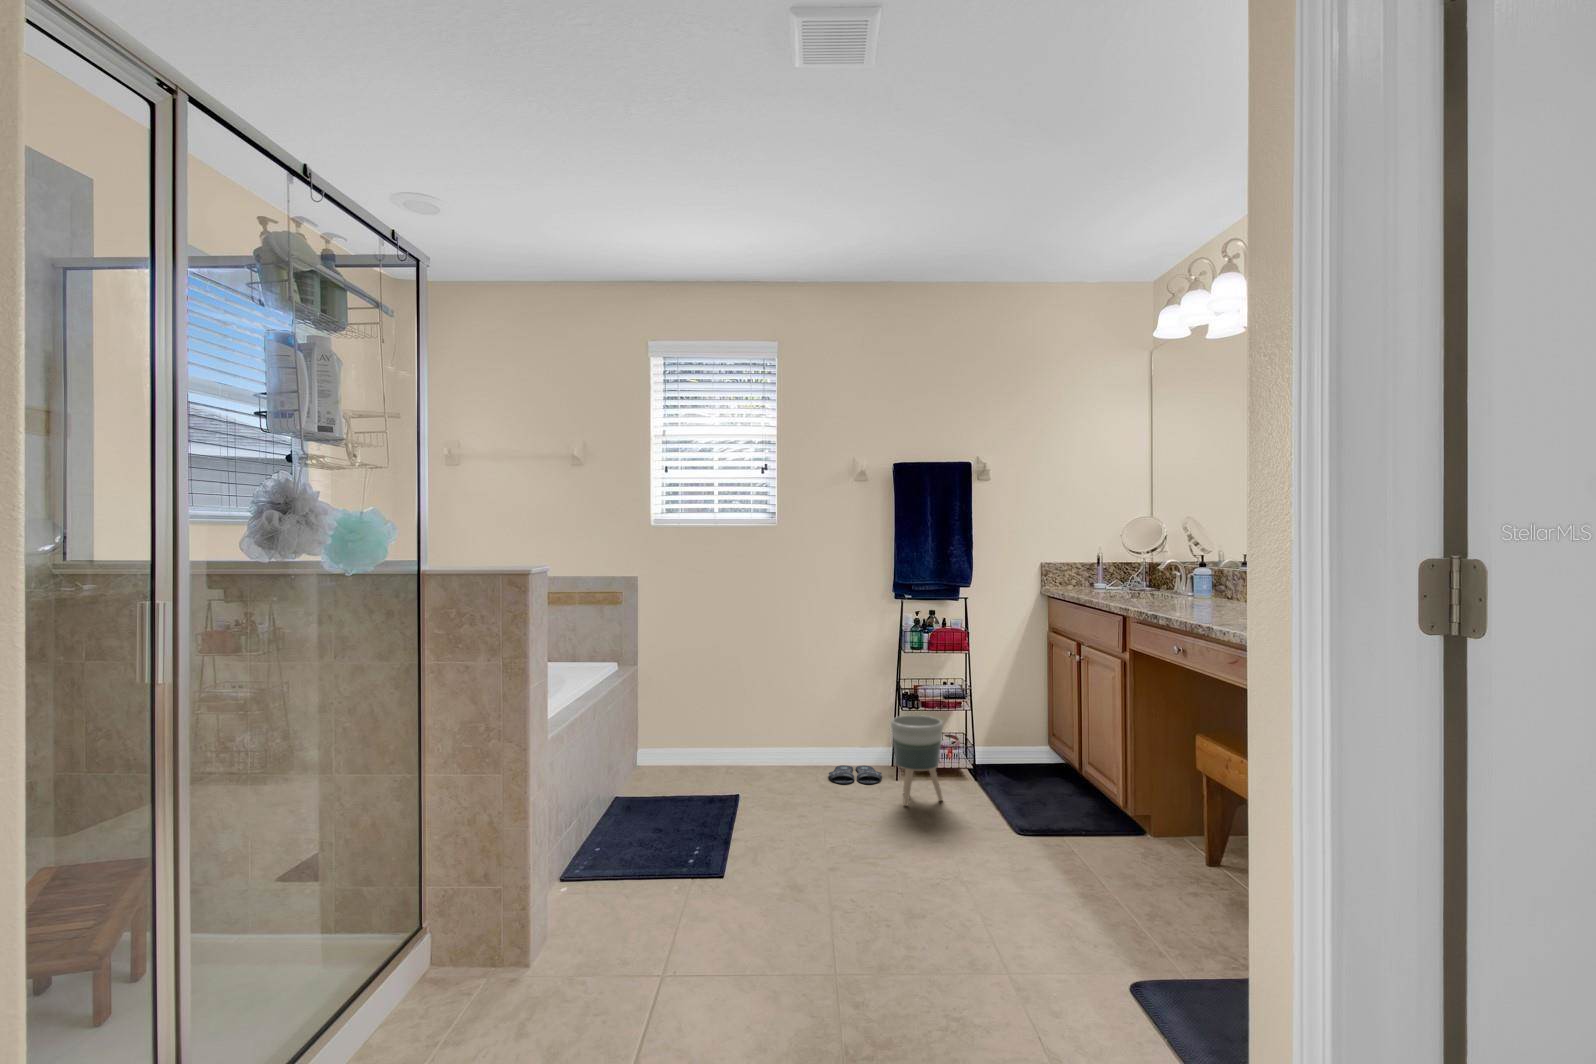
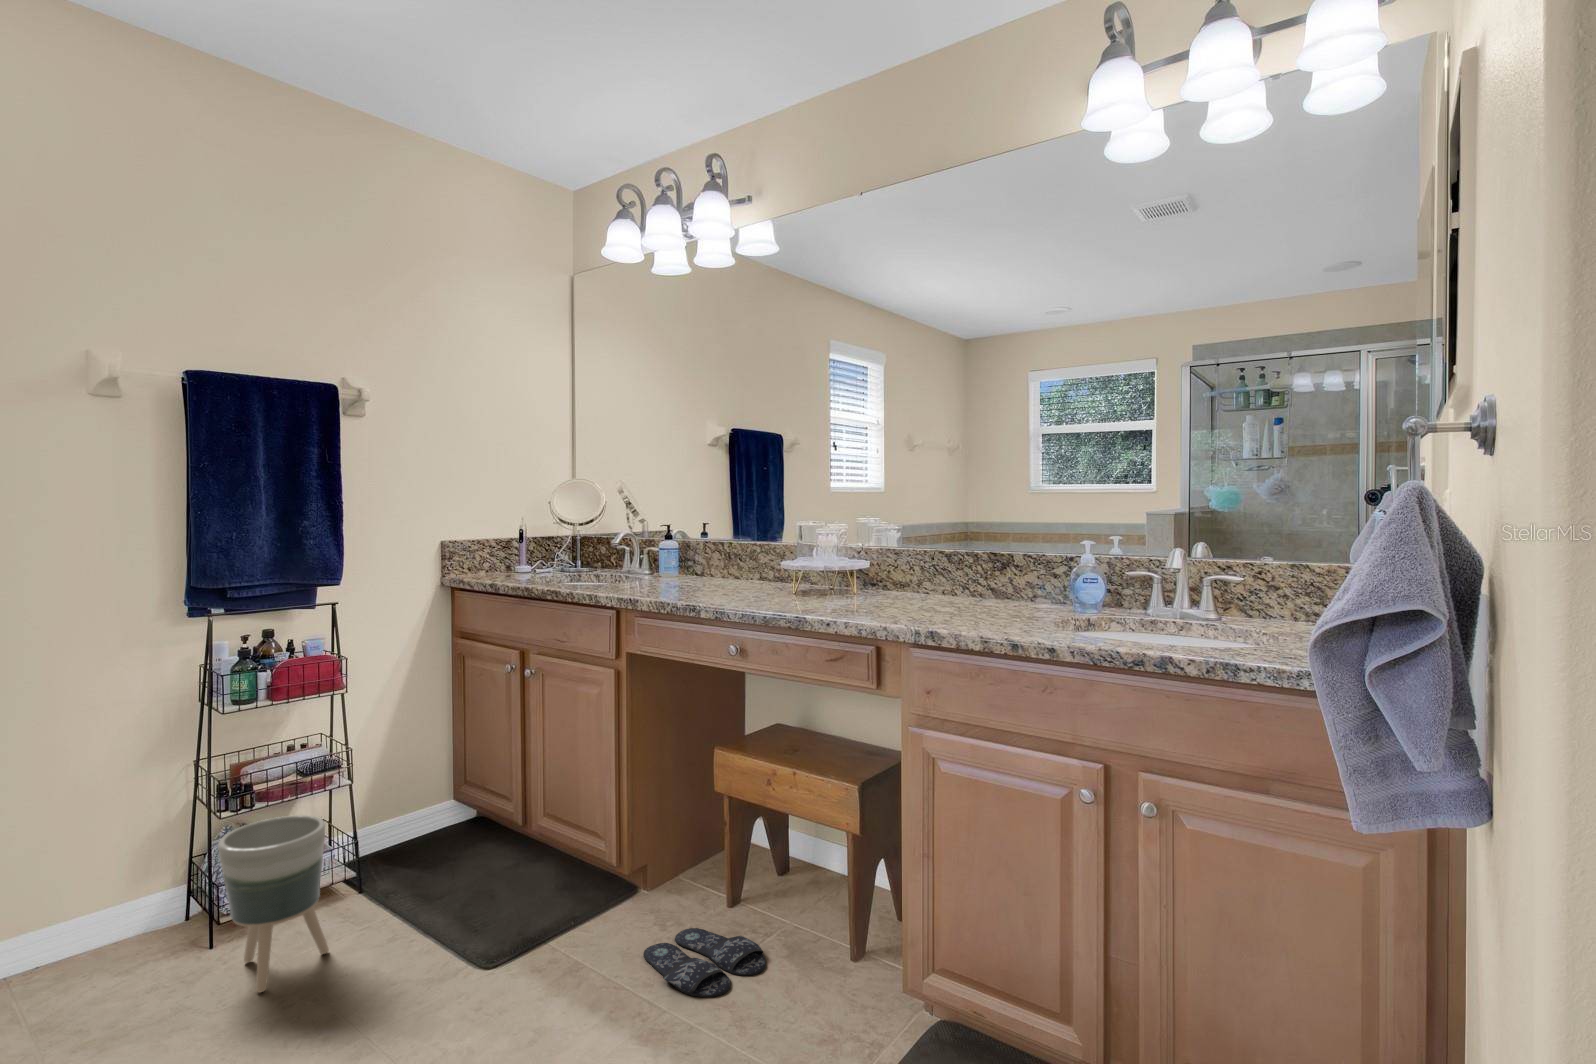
slippers: present [829,765,882,785] -> present [643,928,765,997]

